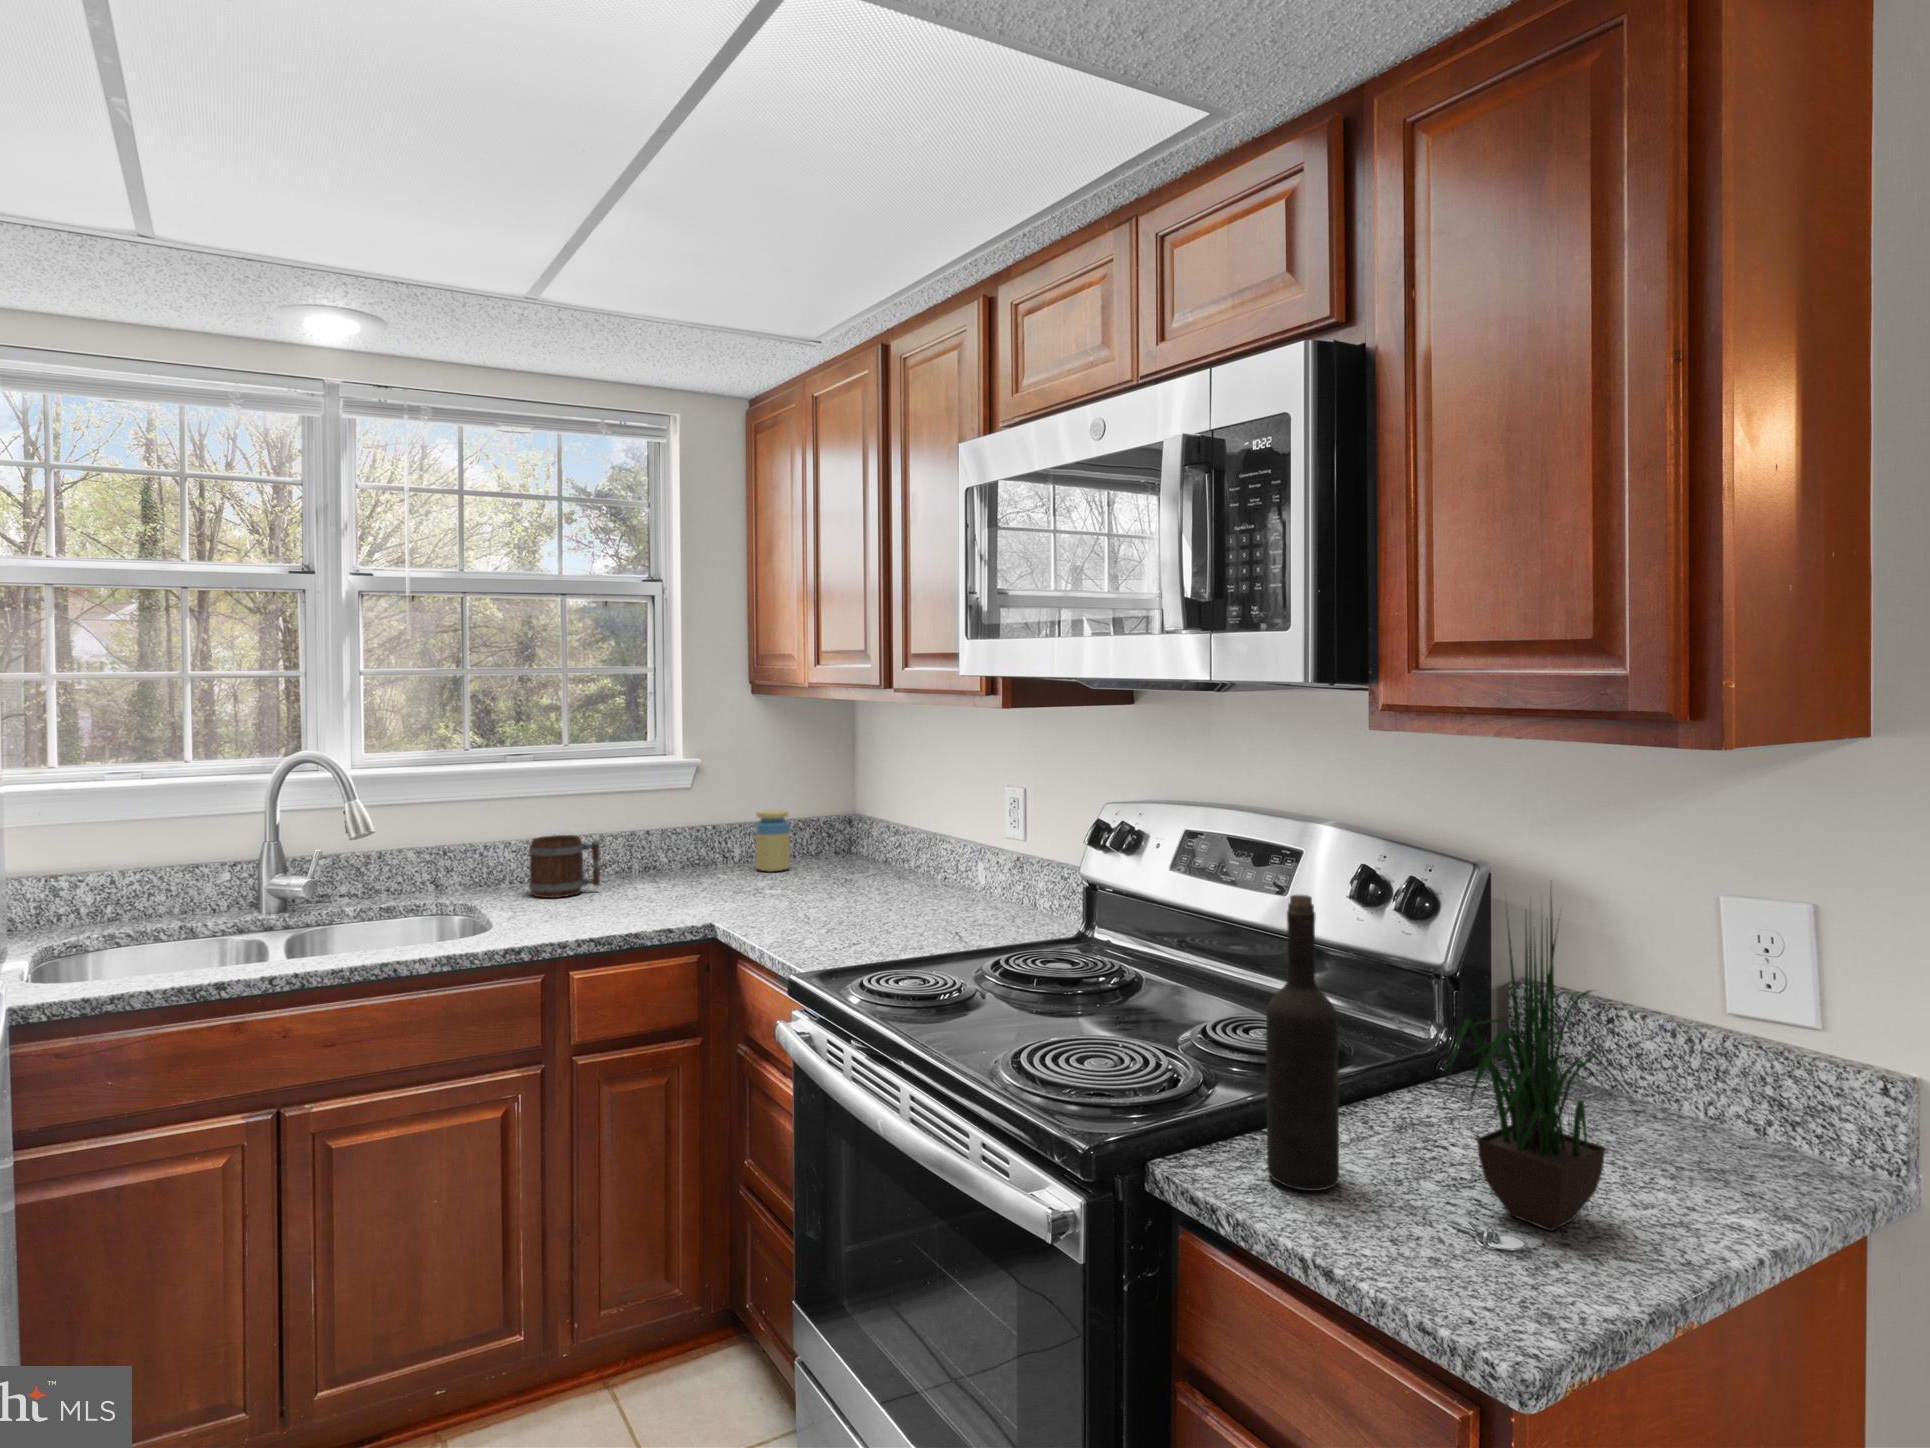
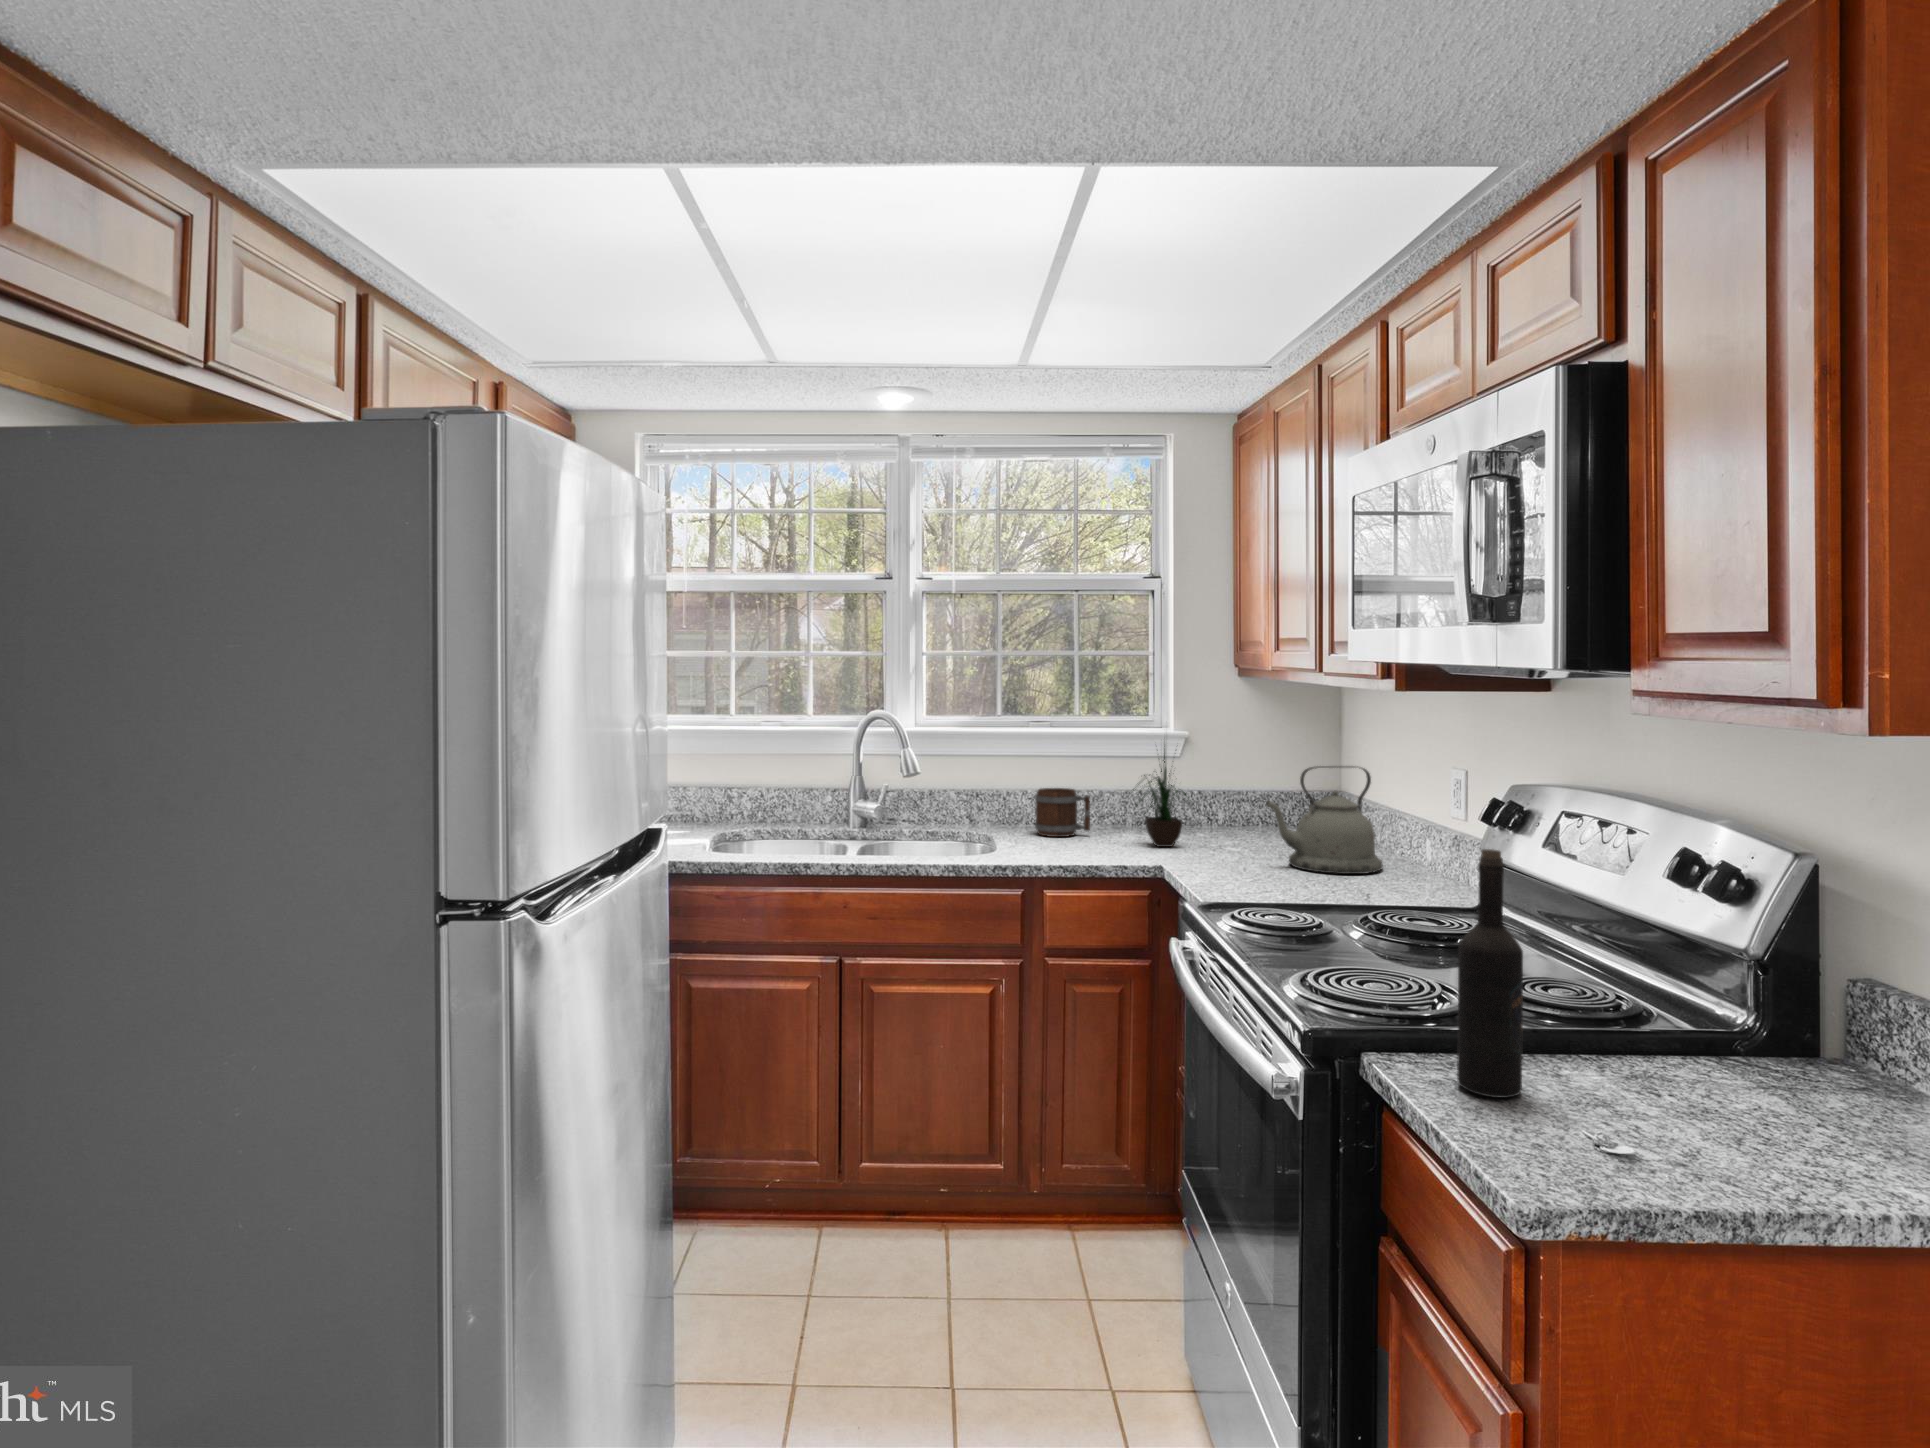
kettle: none [826,789,943,910] -> present [1266,766,1382,874]
jar: present [756,810,790,872] -> none [1233,781,1264,835]
potted plant: present [1444,881,1630,1231] -> present [1133,746,1184,847]

